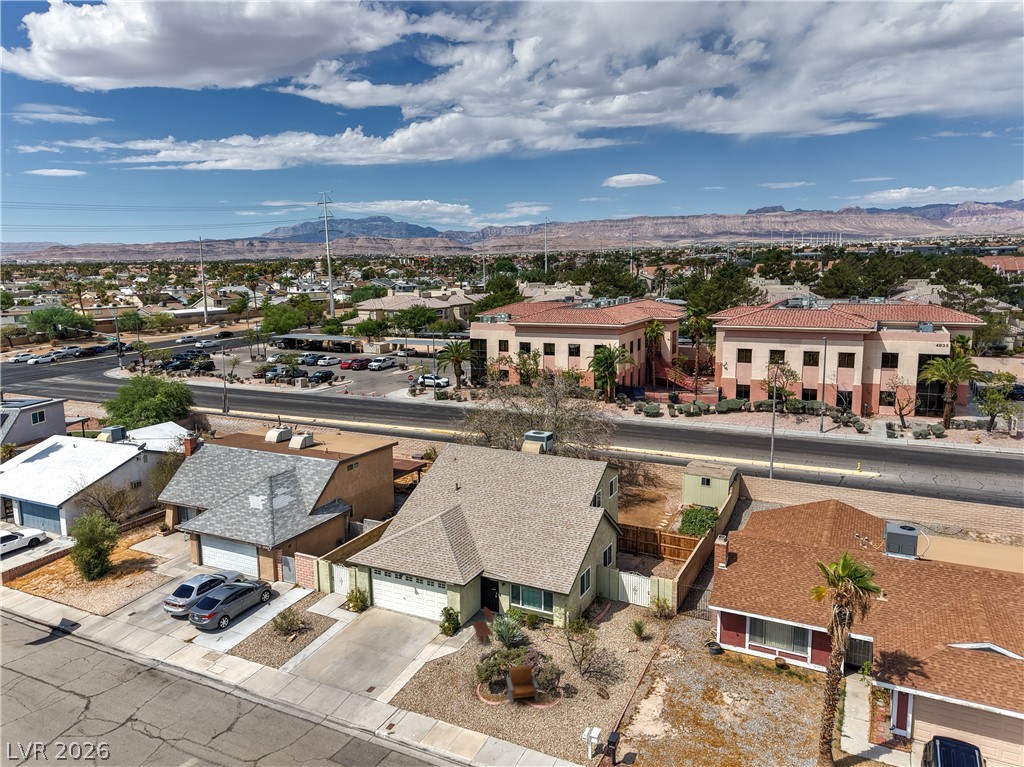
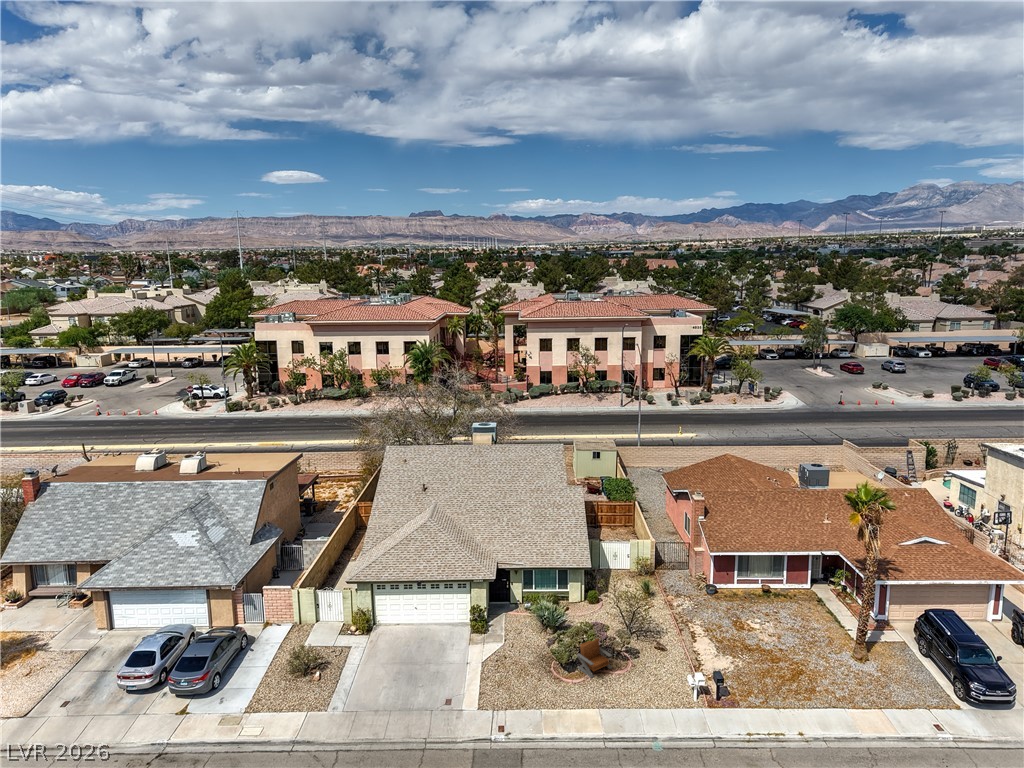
bench: present [472,607,493,646] -> none [499,597,527,636]

